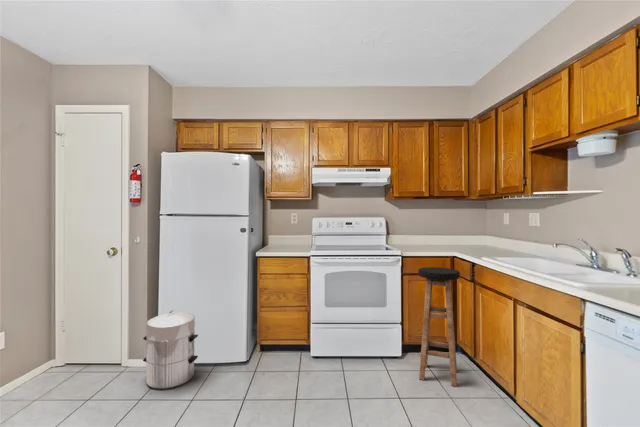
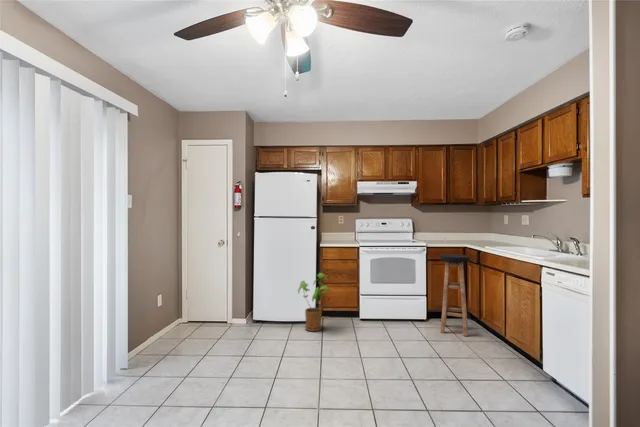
house plant: none [219,295,264,380] -> present [298,273,329,331]
waste bin: present [143,311,198,389] -> none [248,283,284,335]

